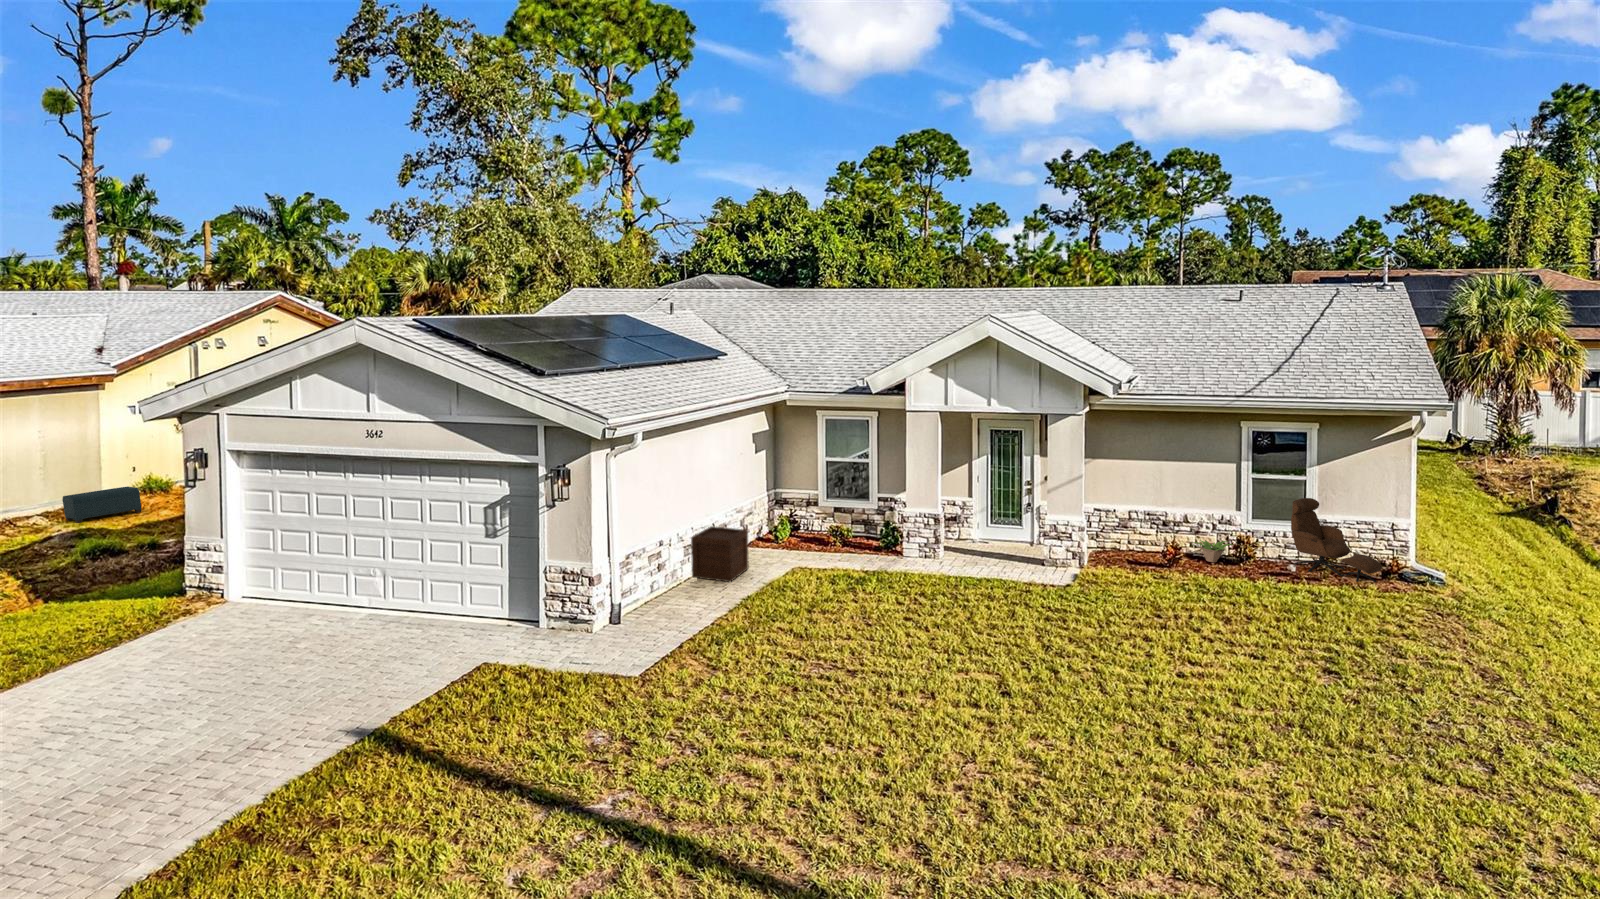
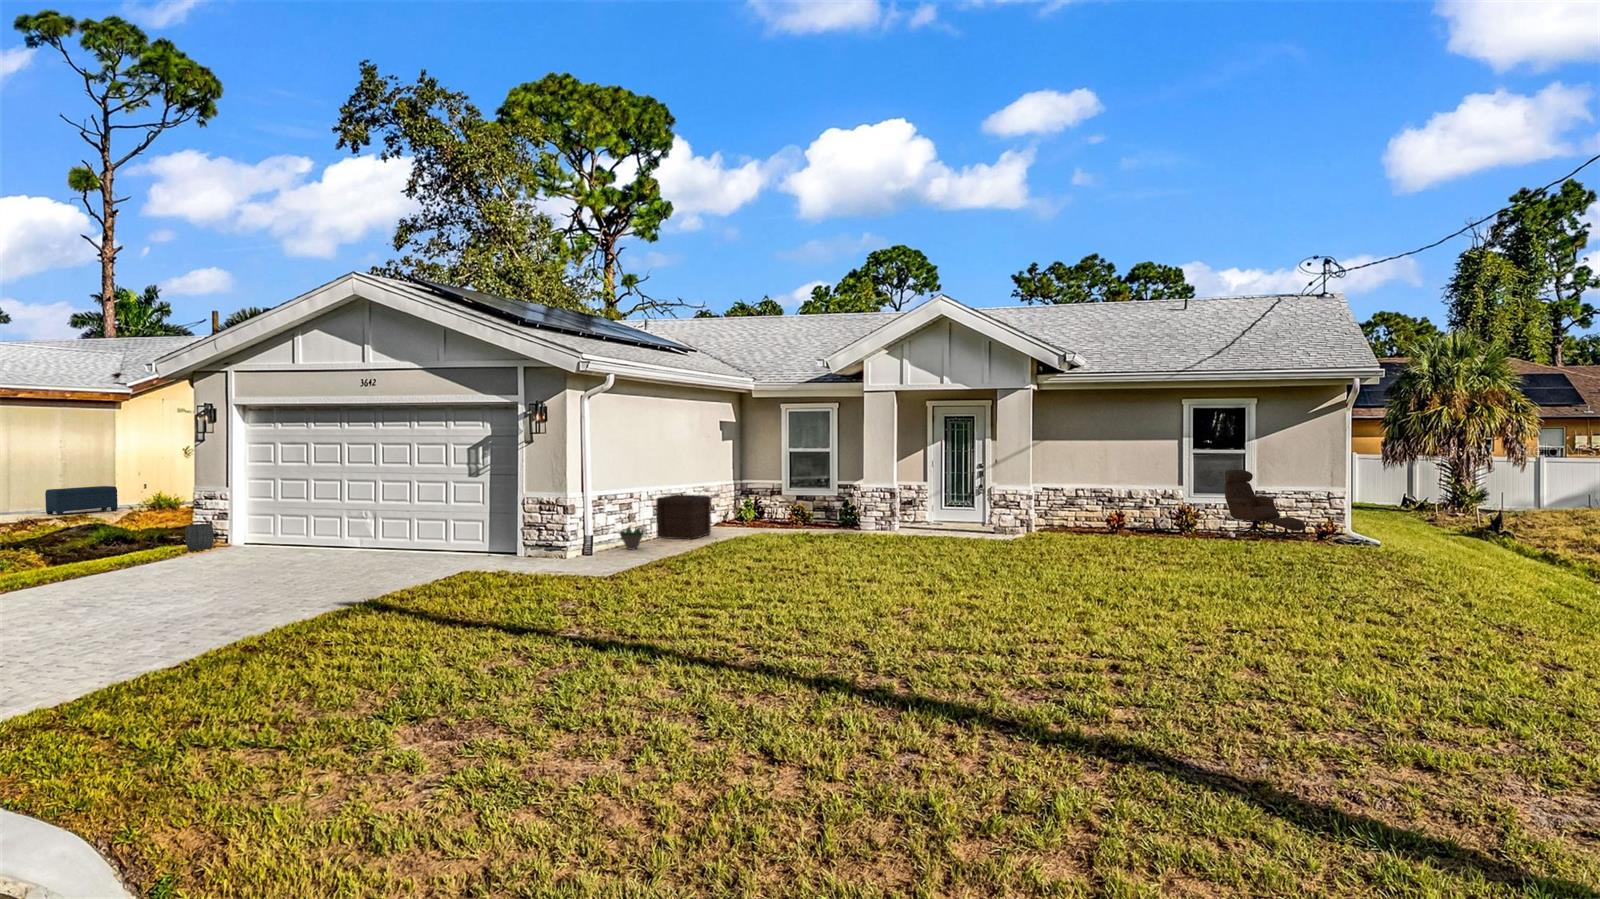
decorative plant: present [1195,540,1232,562] -> present [618,526,647,550]
woven basket: none [178,578,211,611] -> present [185,524,214,550]

